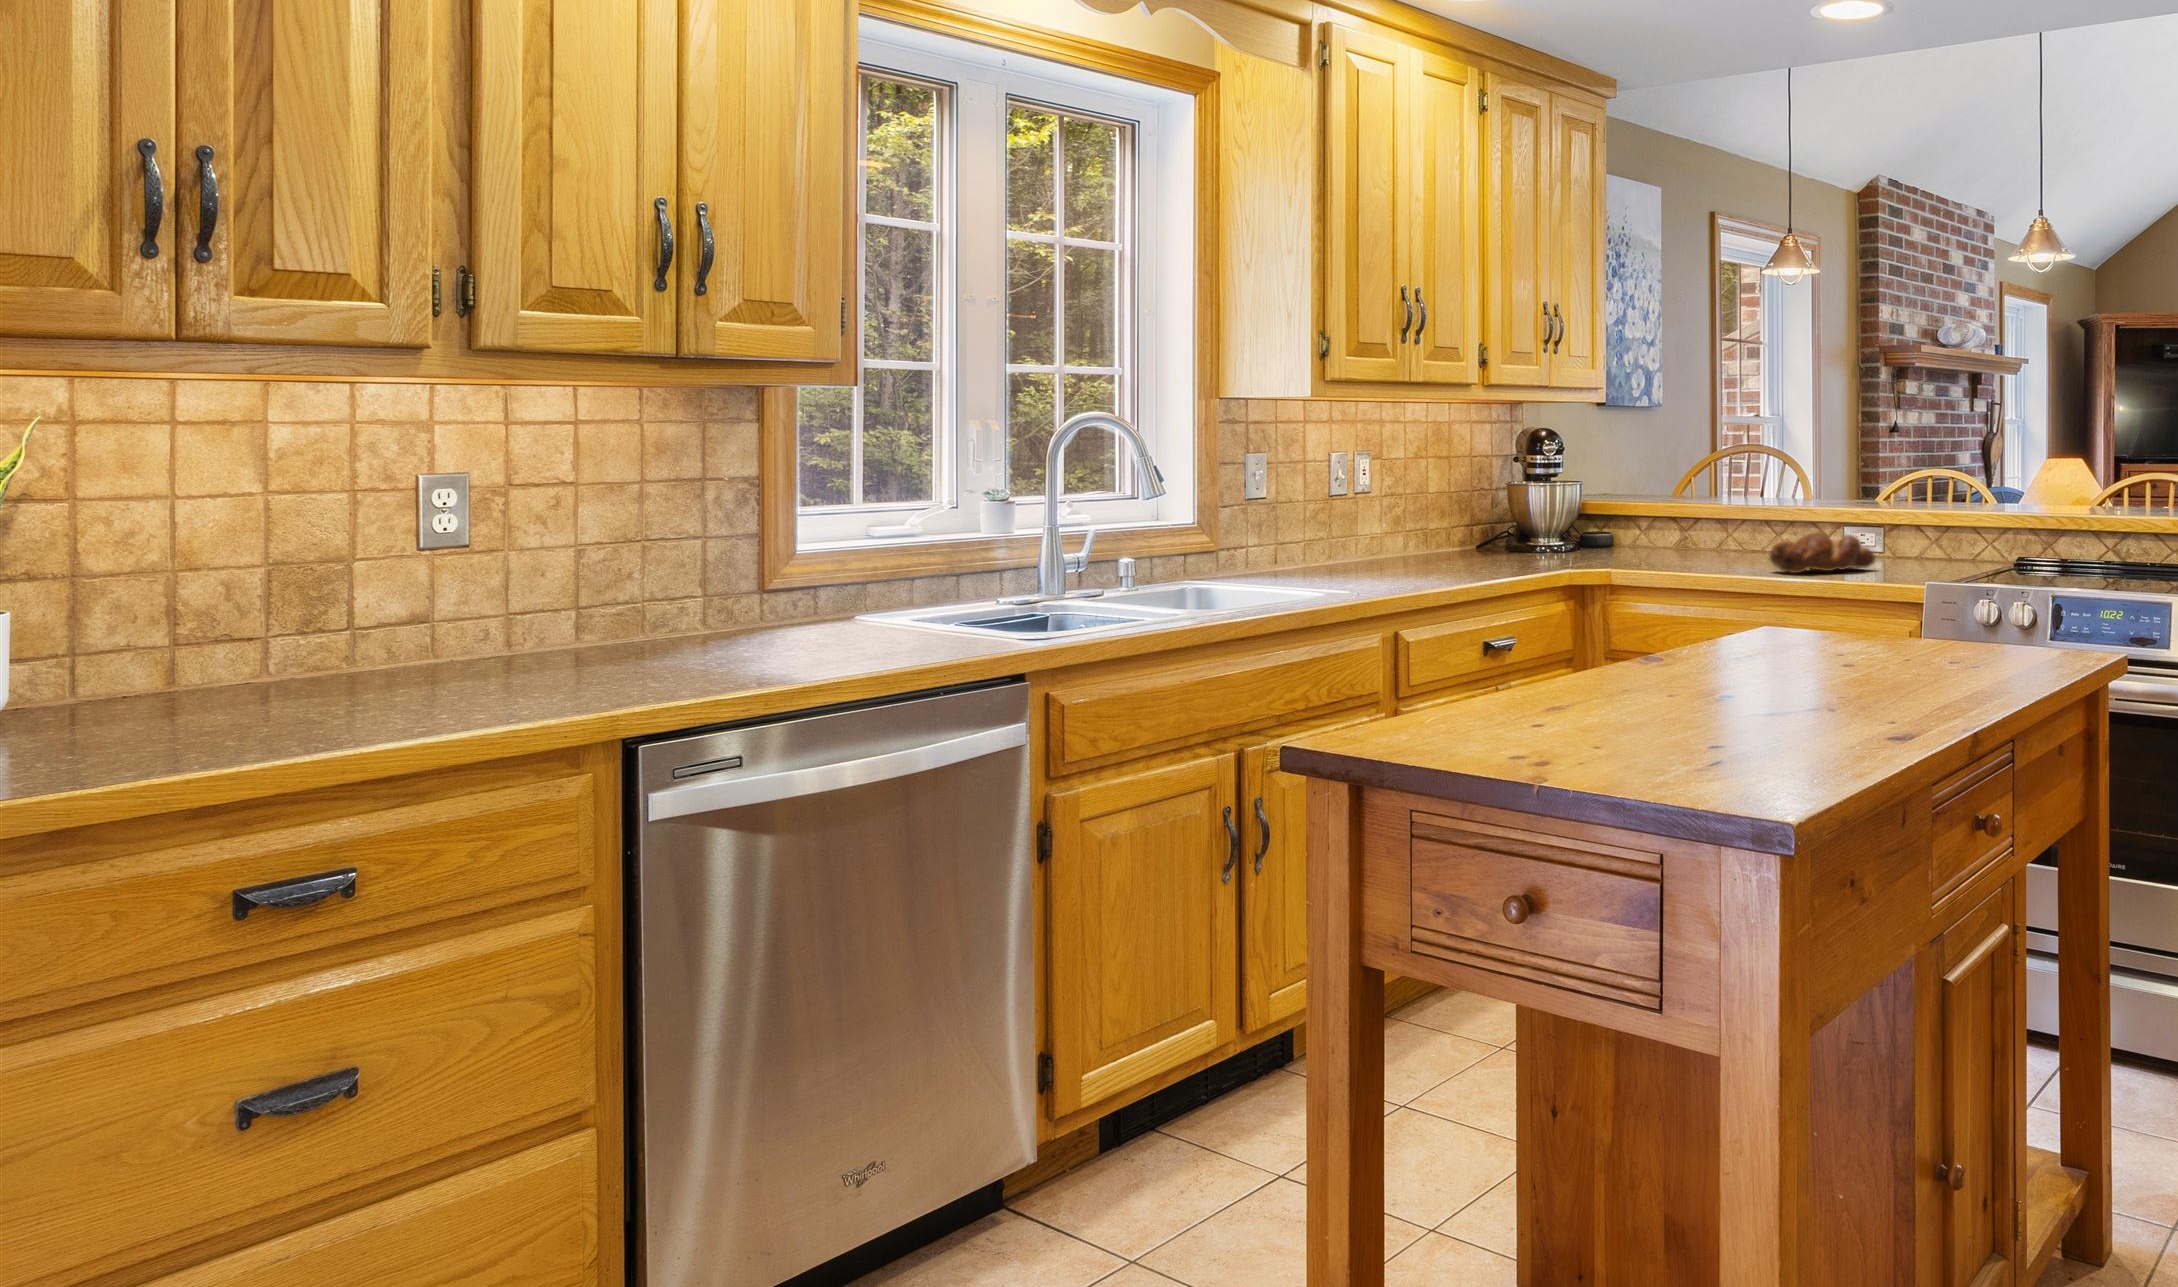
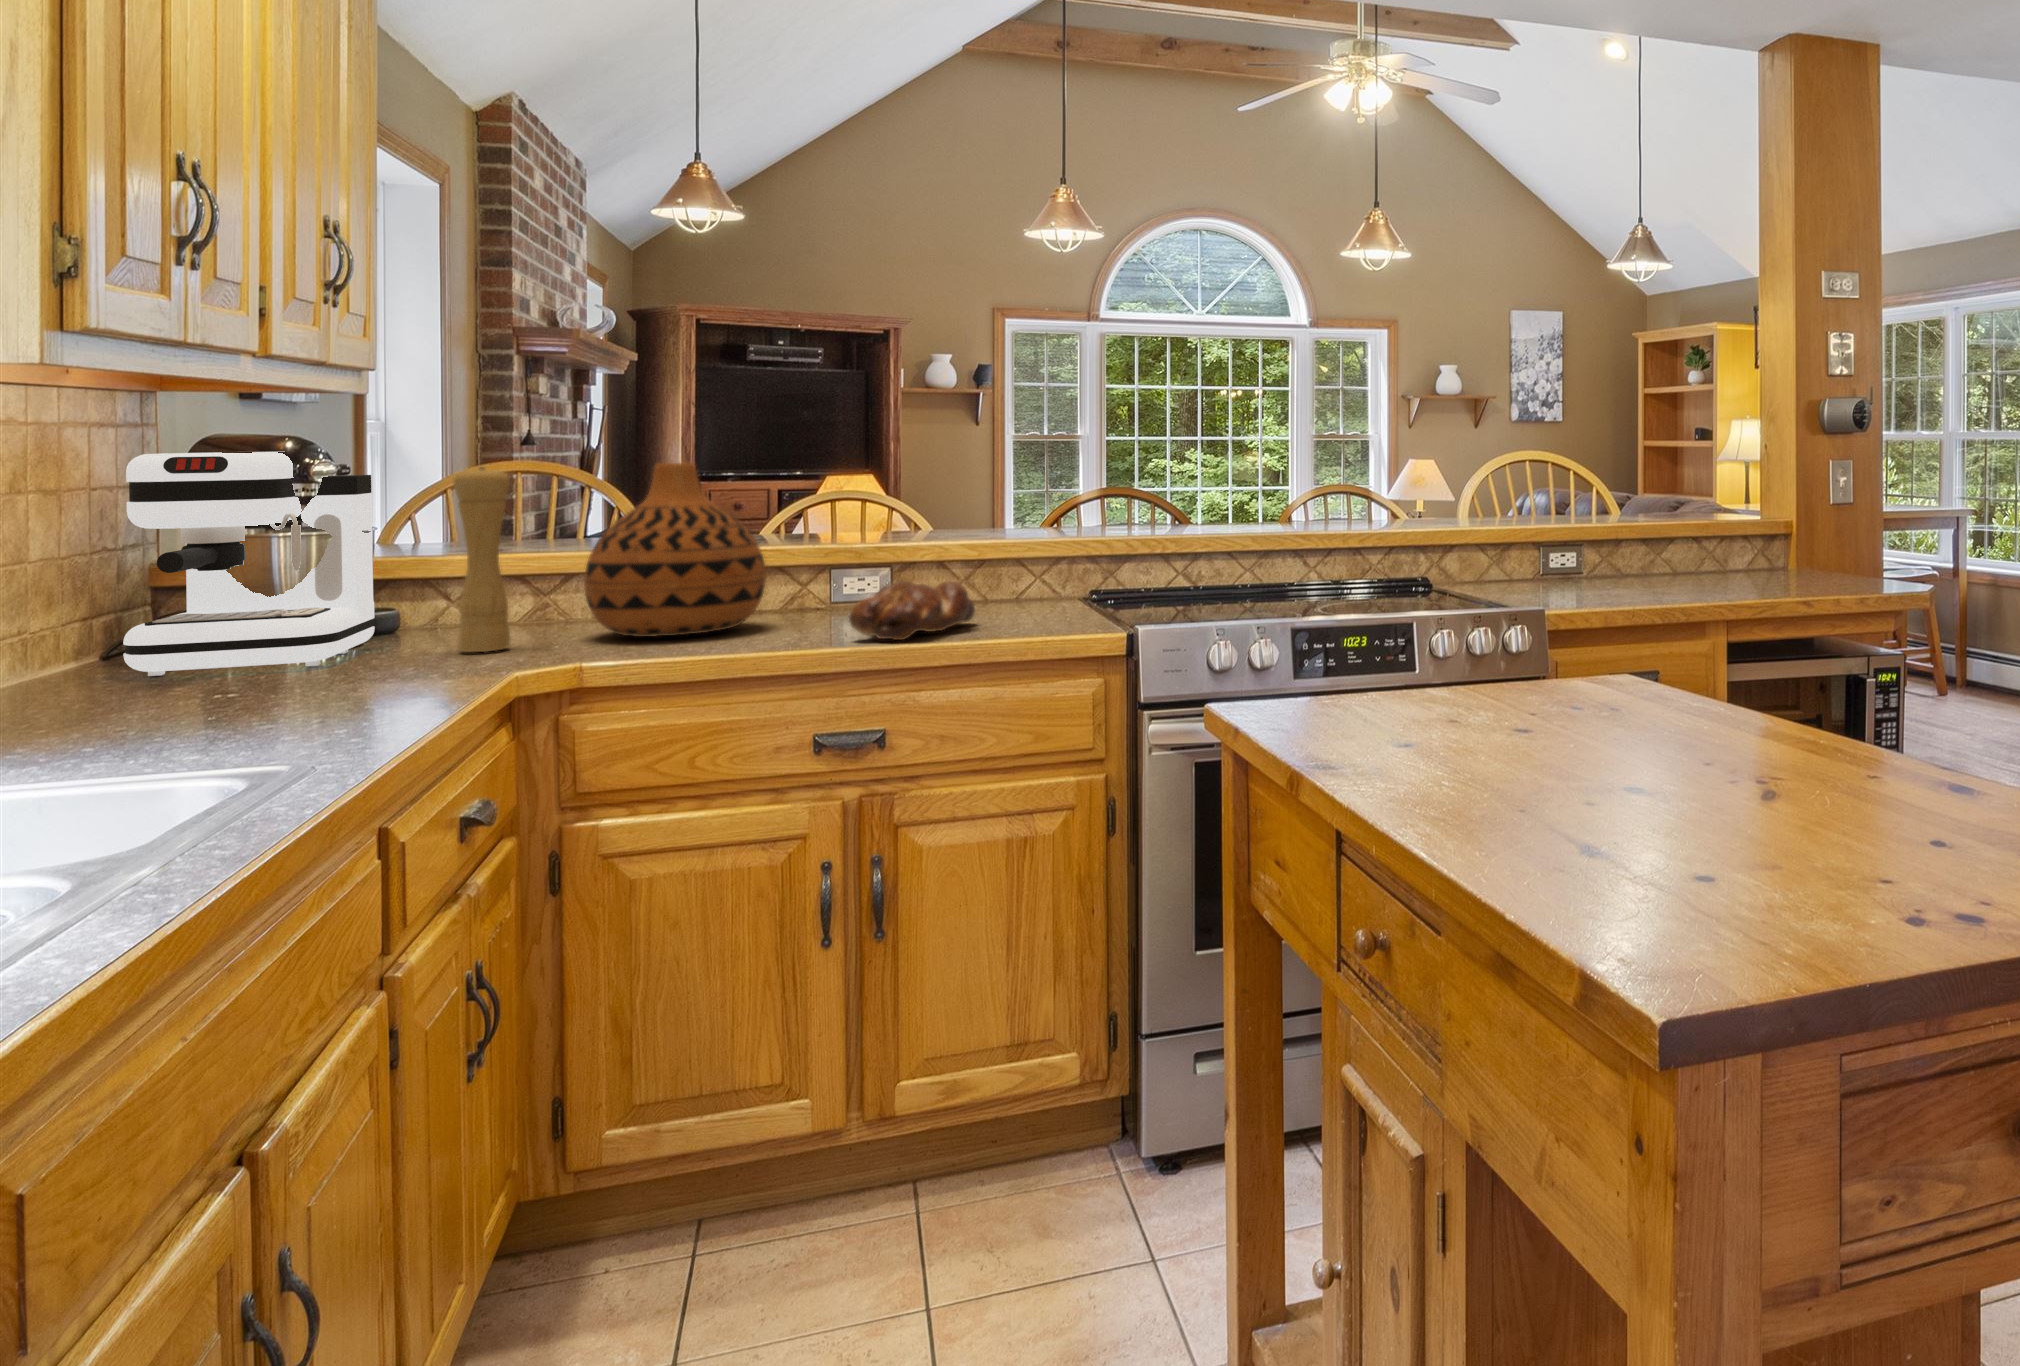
coffee maker: none [1450,434,1570,557] -> present [123,452,375,676]
vase: none [1657,443,1766,560] -> present [584,463,766,637]
pepper mill: none [1588,444,1618,559] -> present [453,467,510,652]

